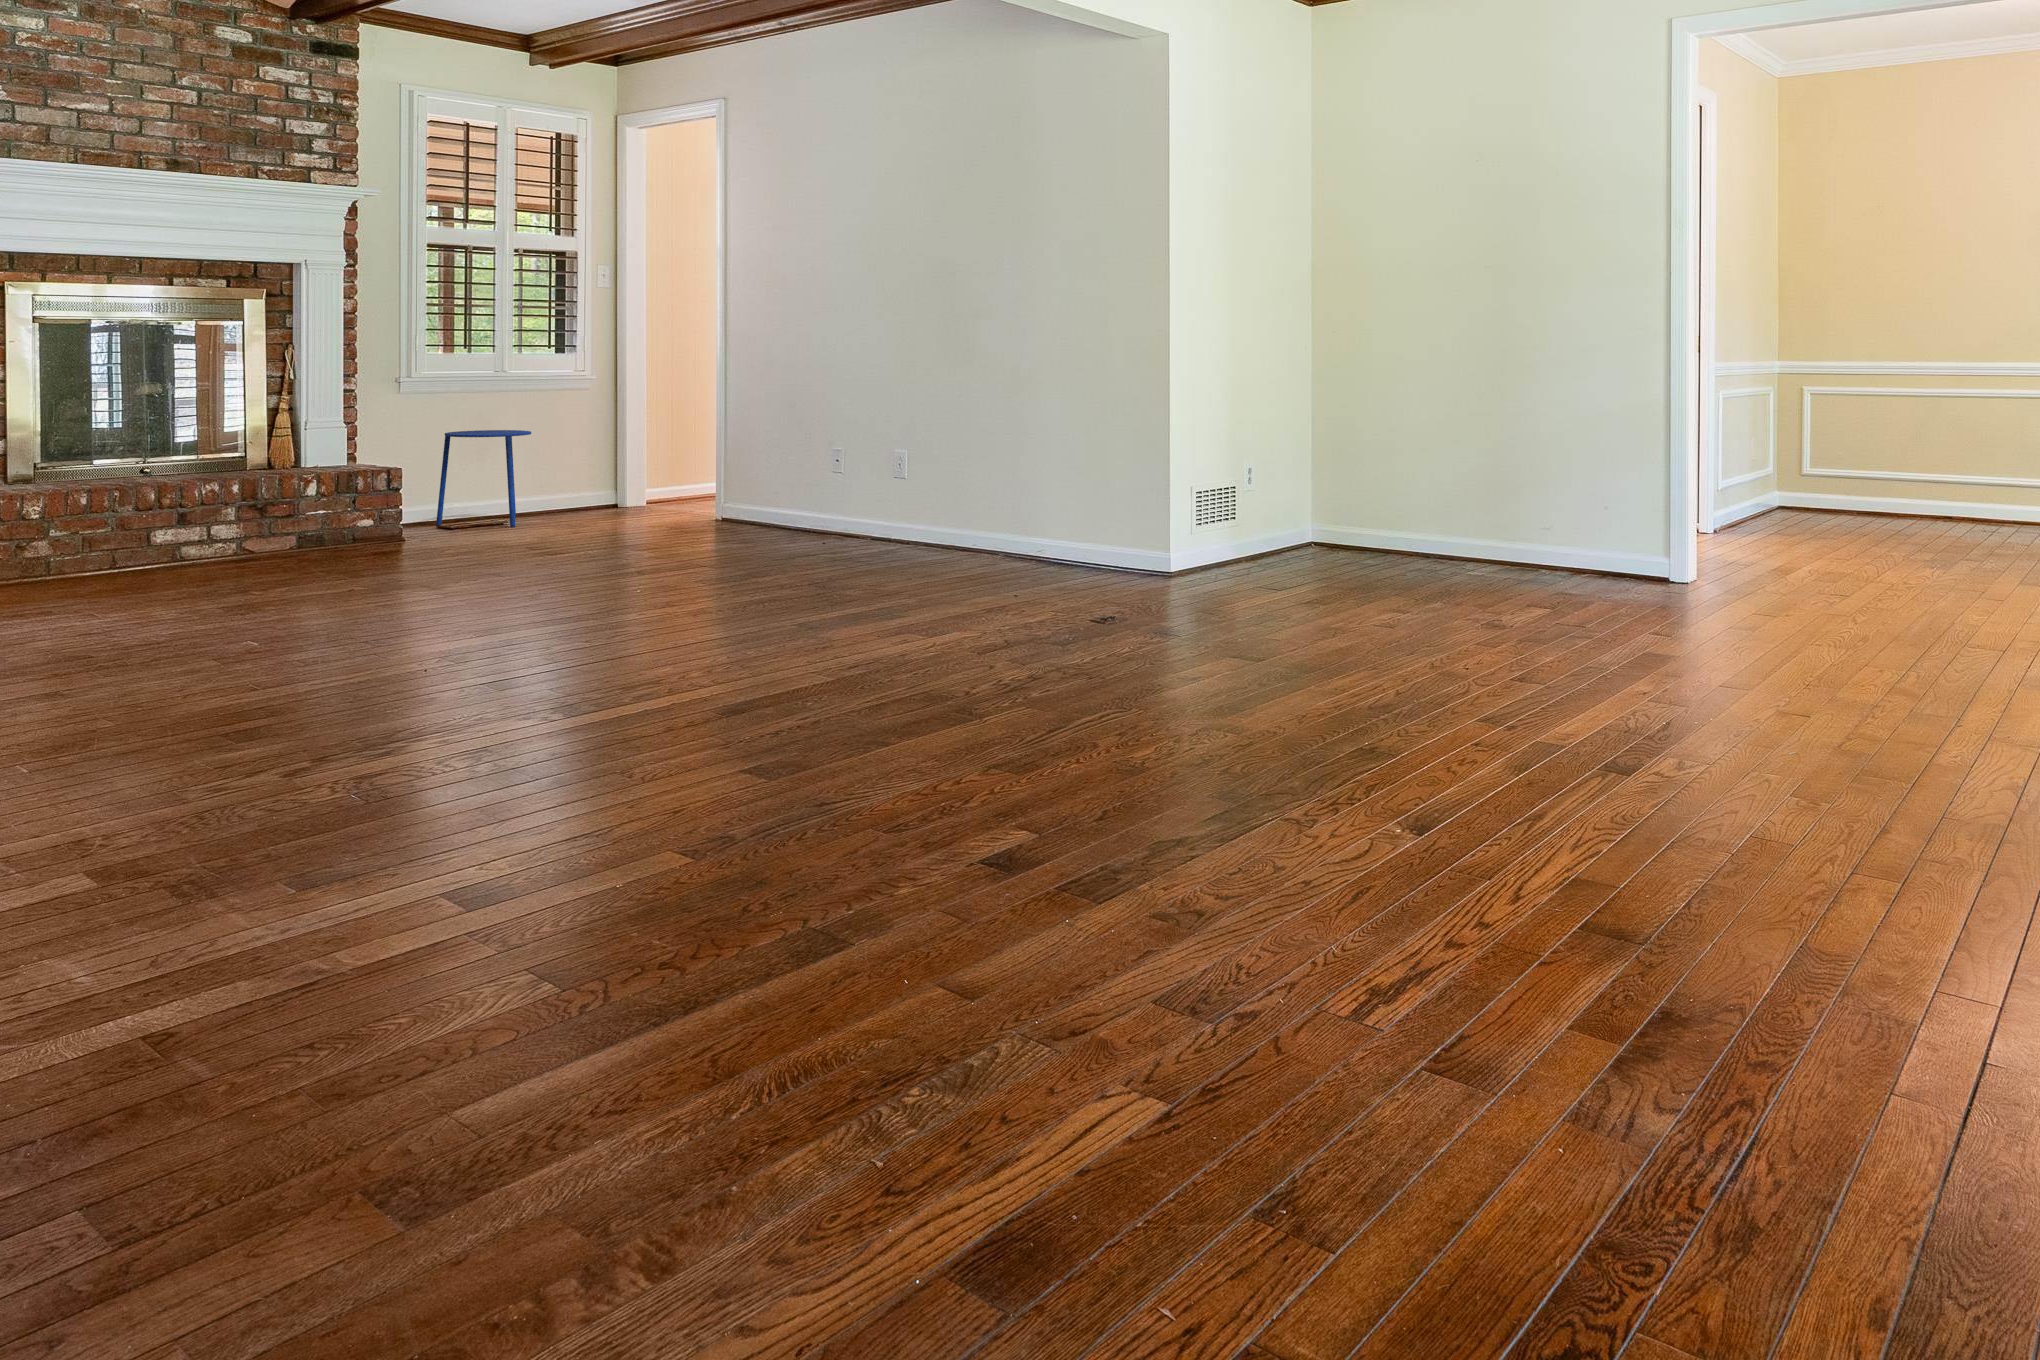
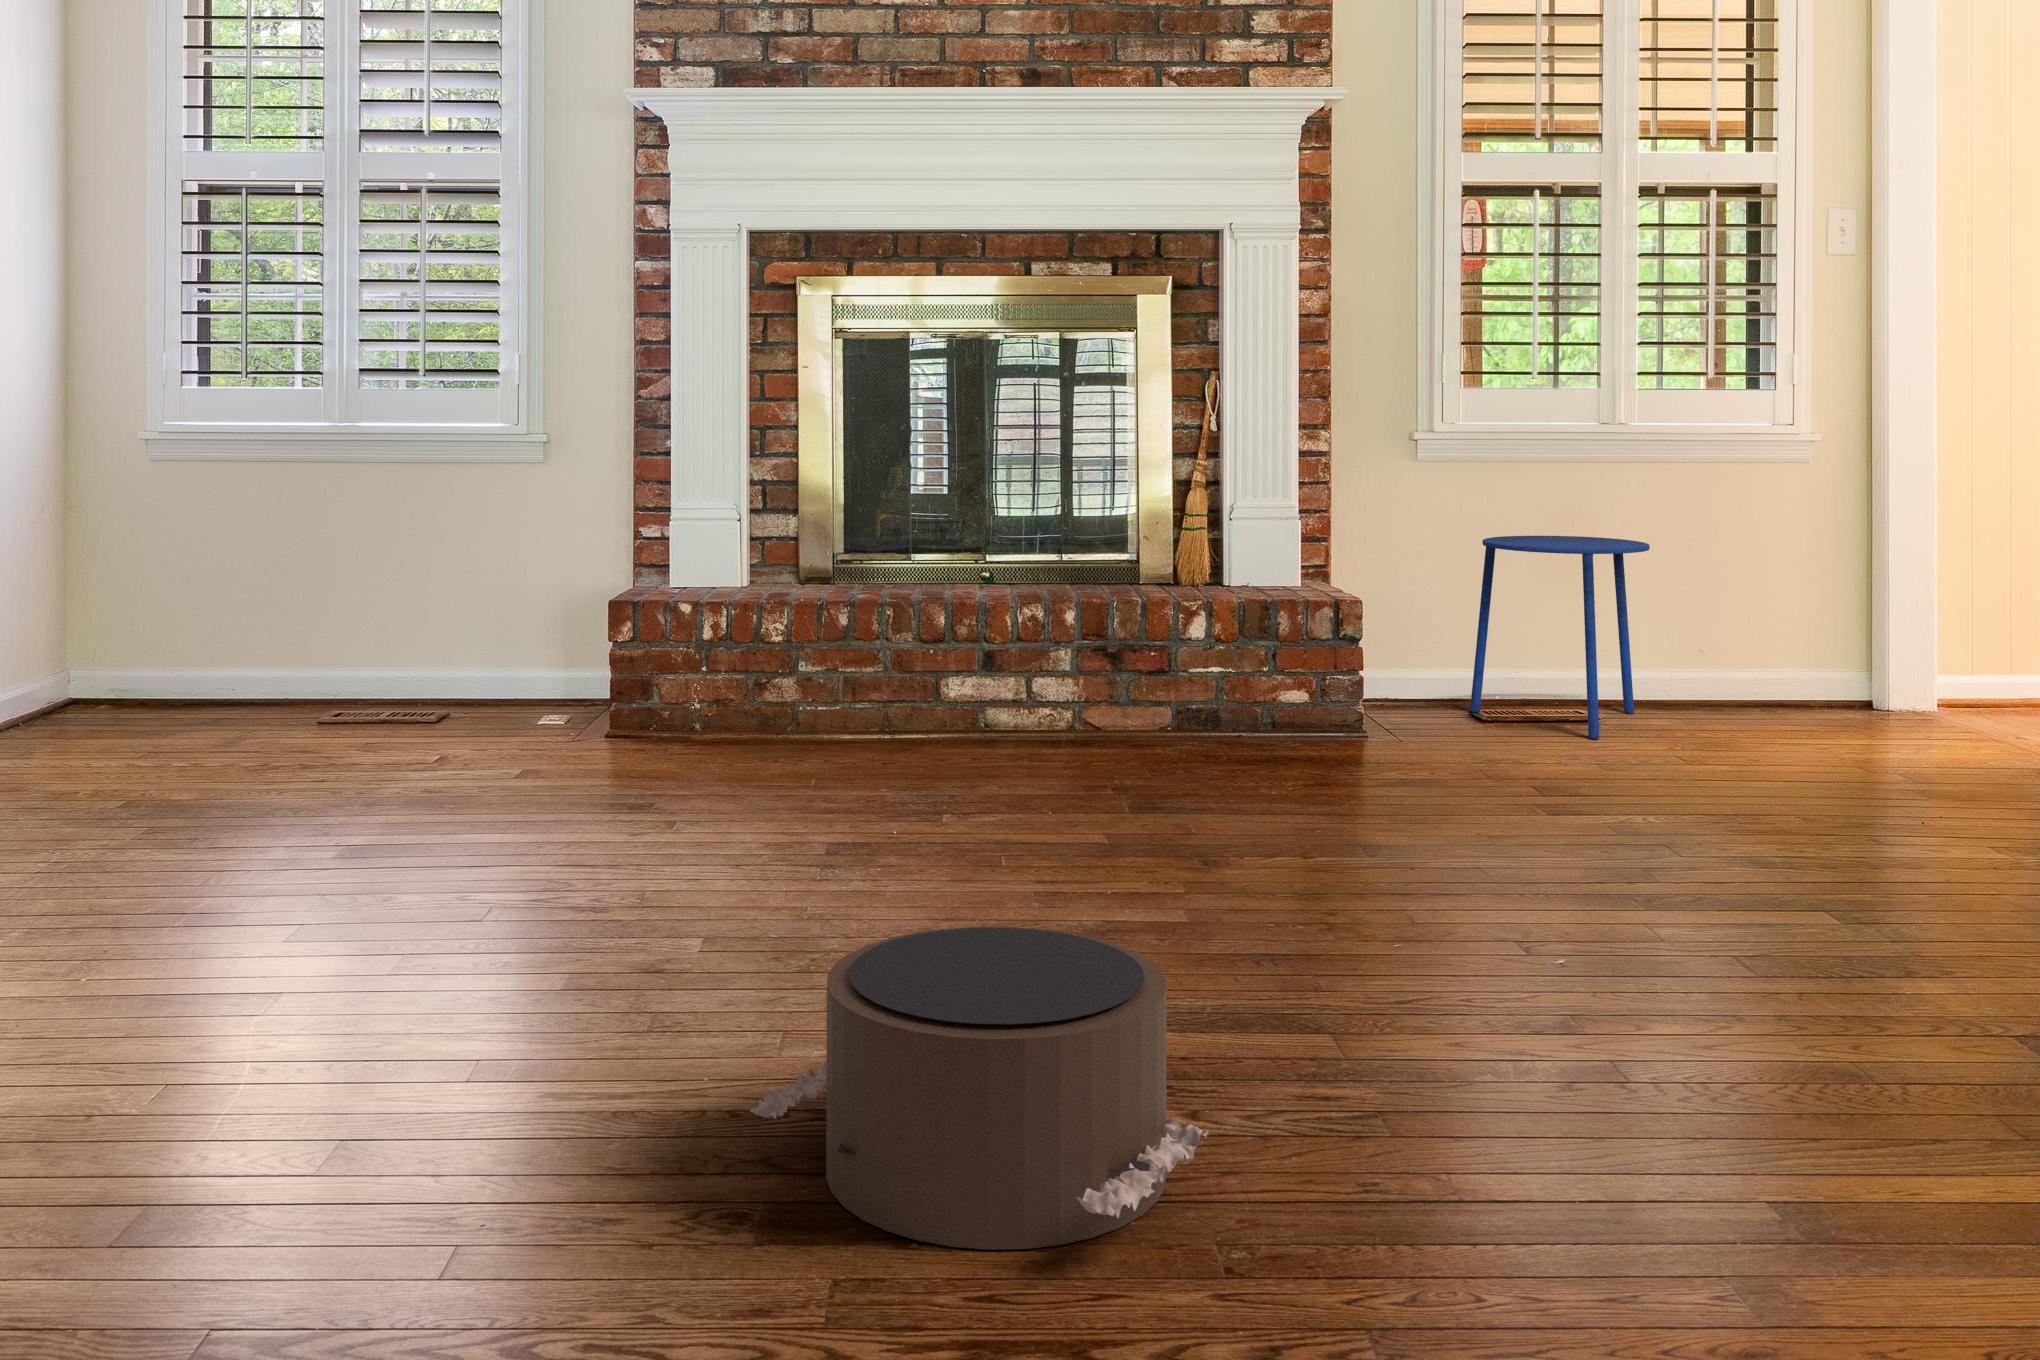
pouf: none [419,559,582,647] -> present [750,927,1209,1250]

